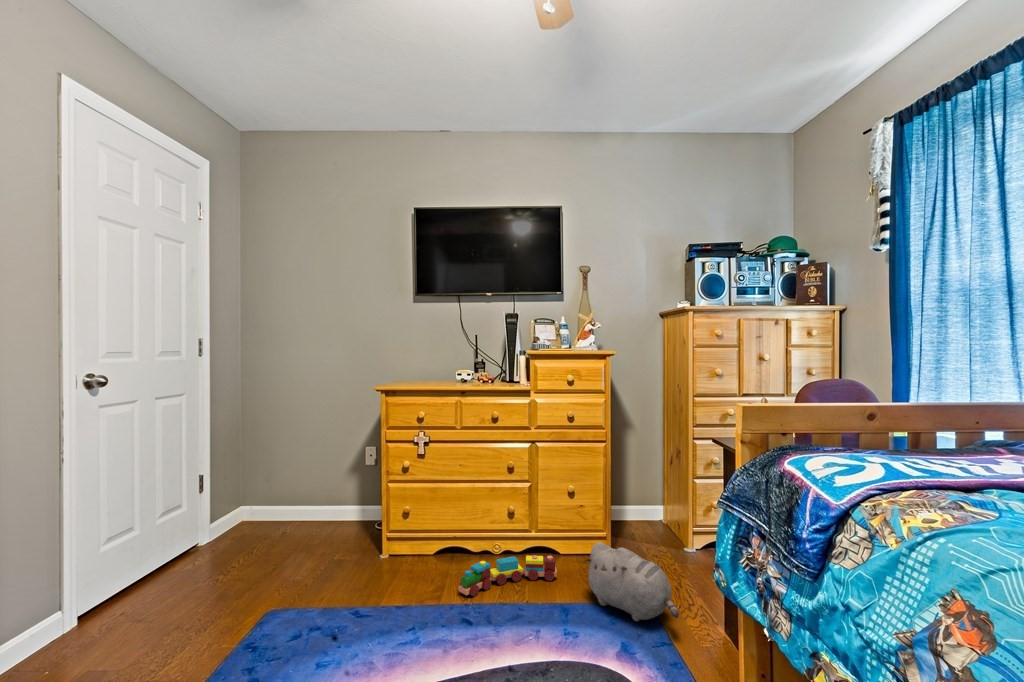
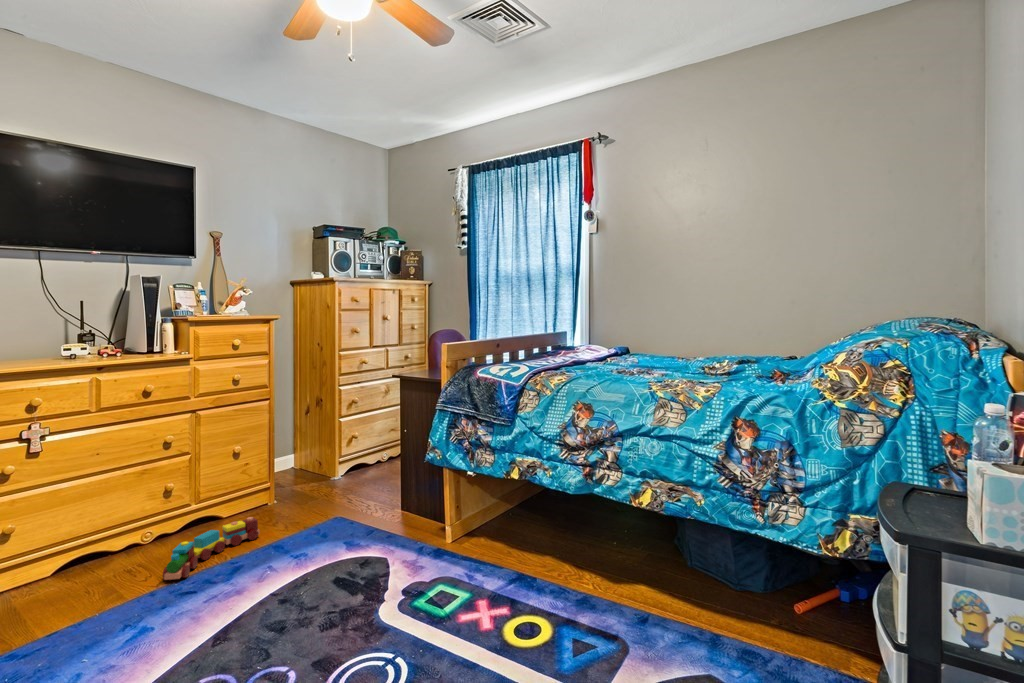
plush toy: present [584,542,679,621] -> none [296,480,390,535]

